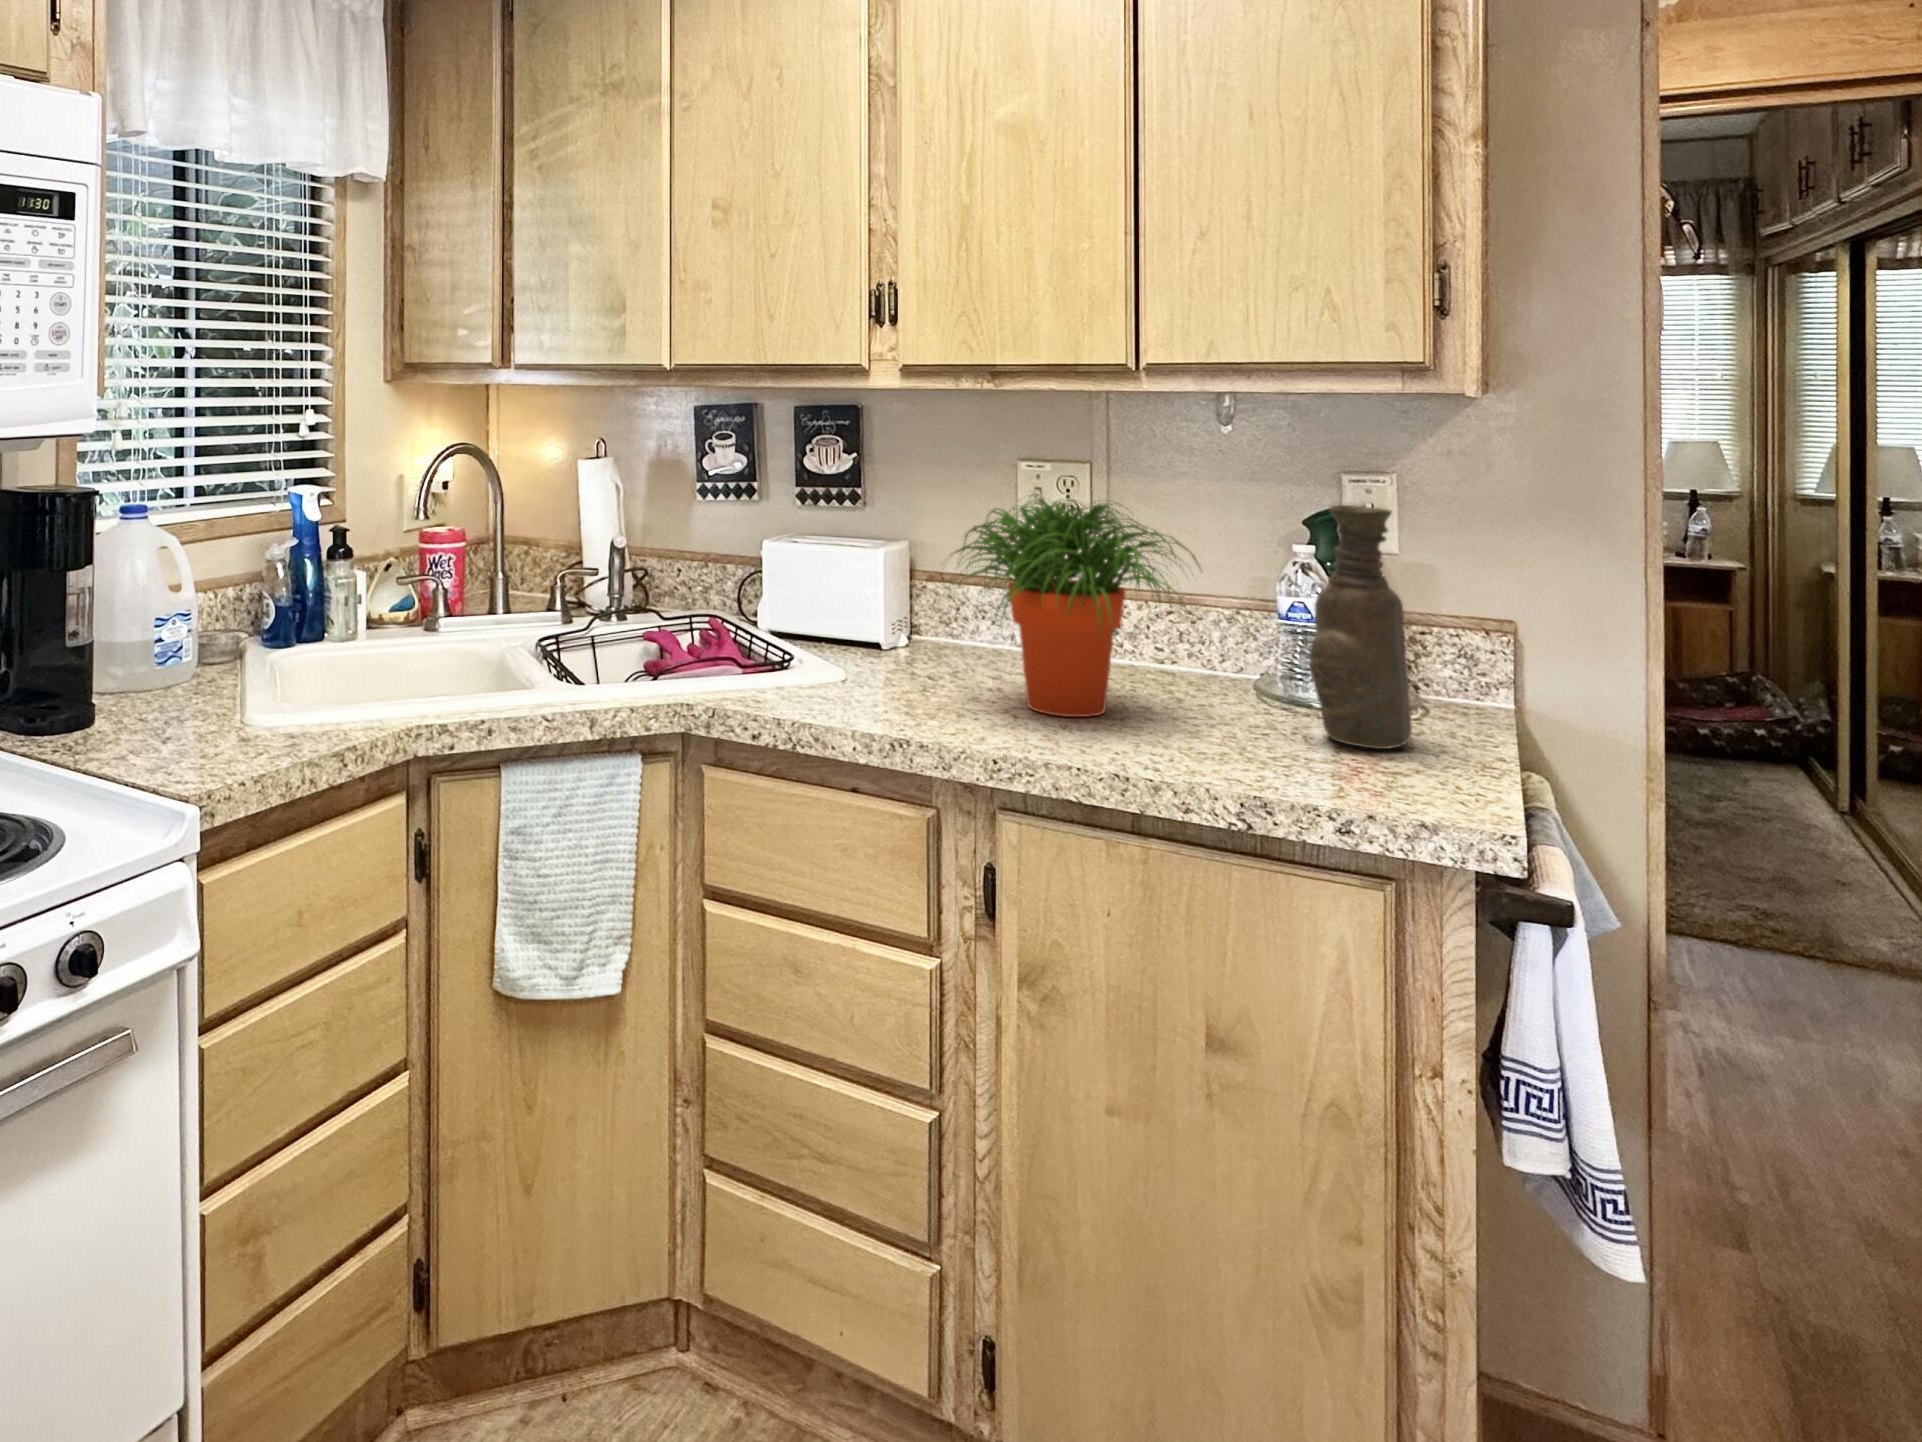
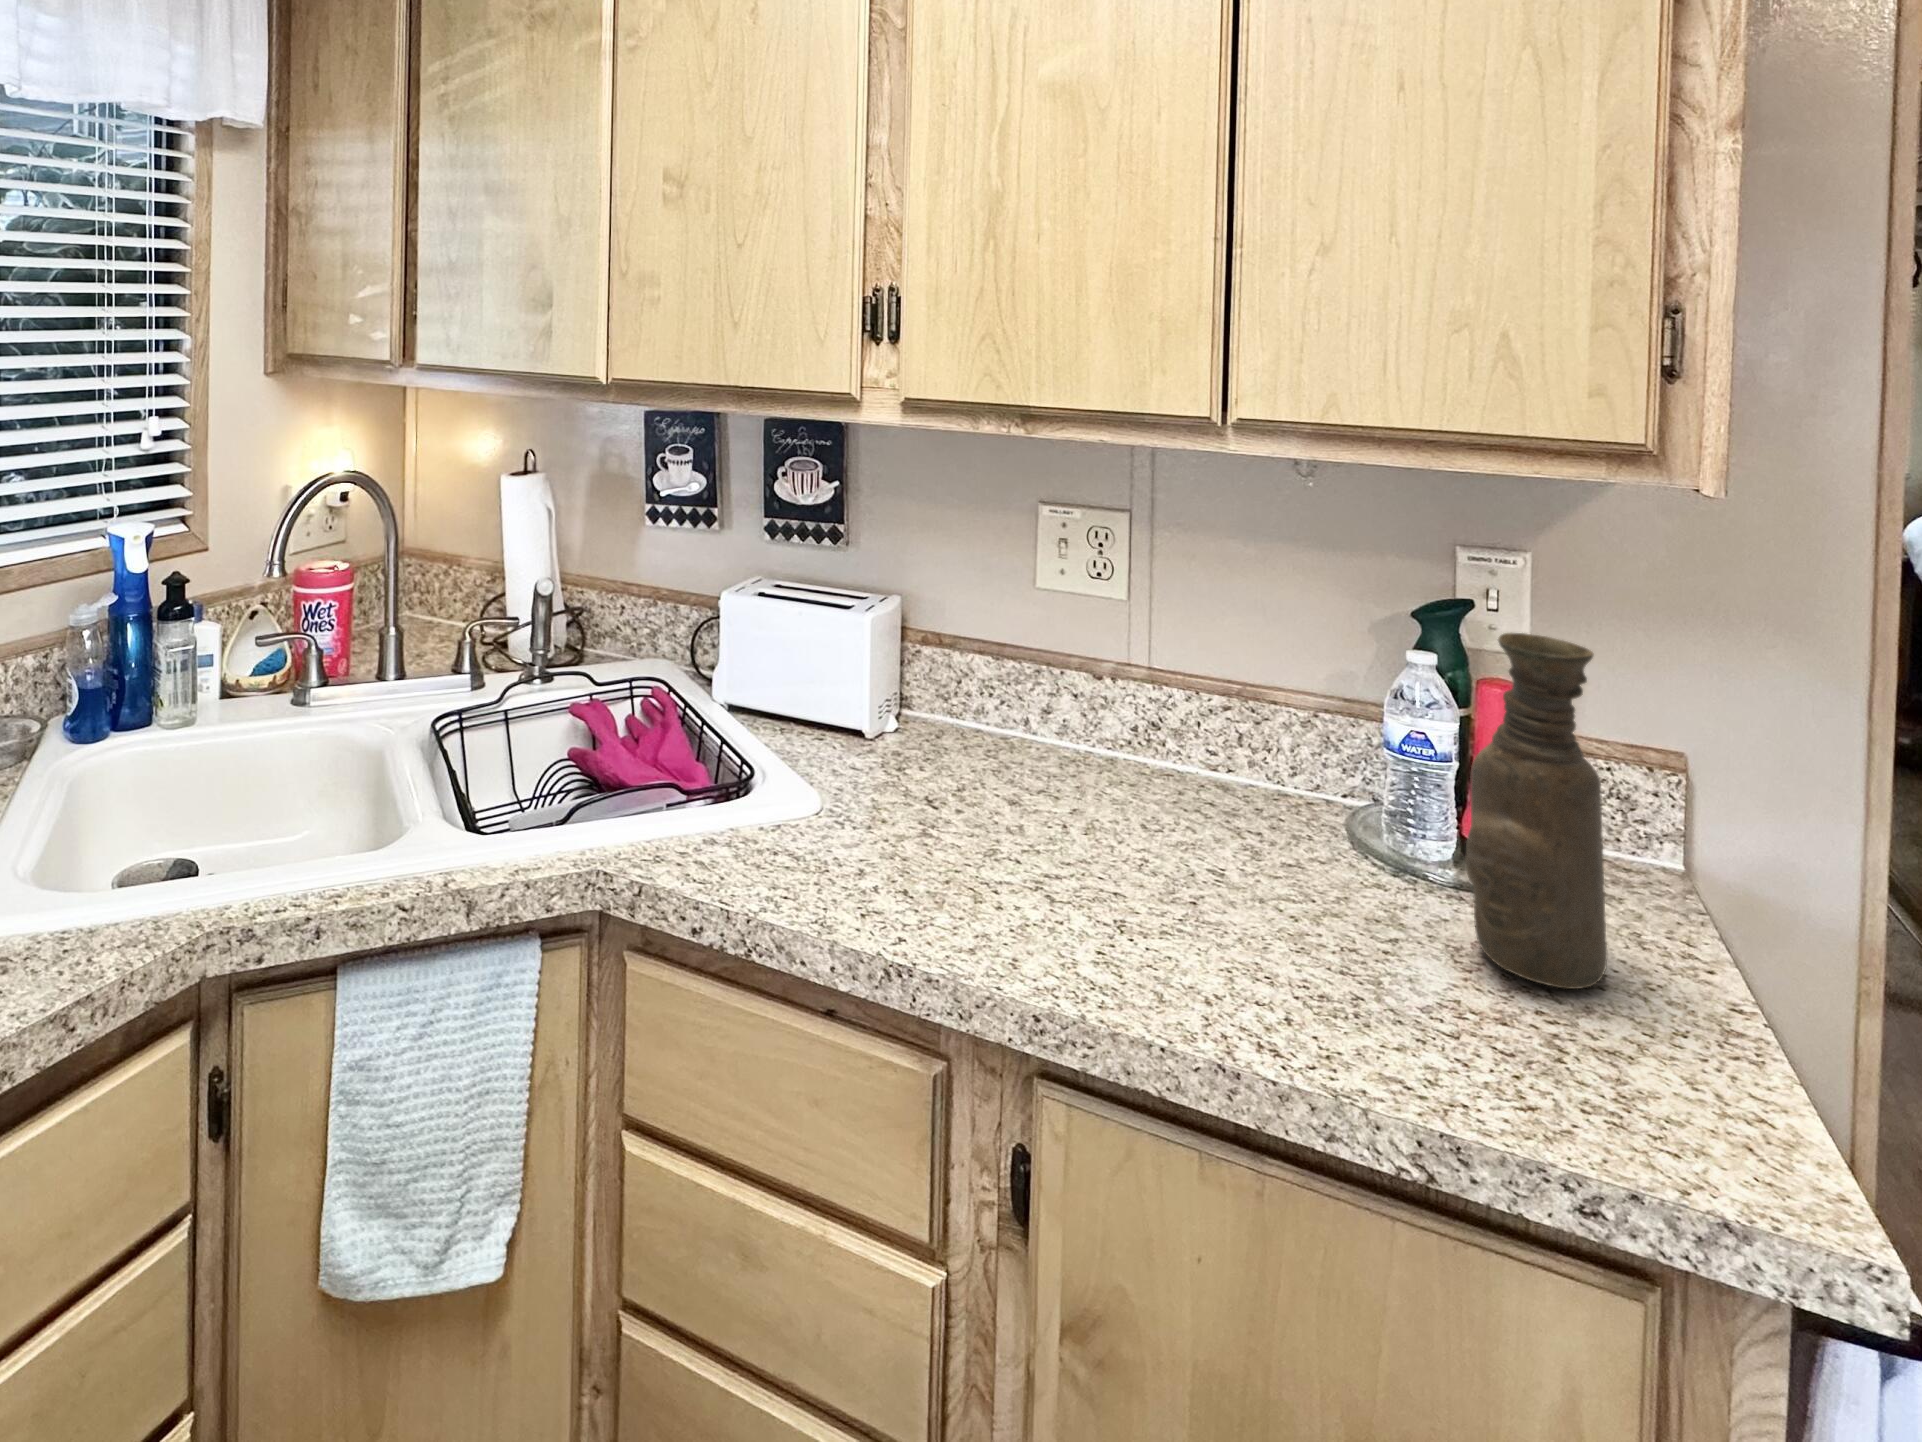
potted plant: present [954,495,1203,717] -> none [951,584,1312,902]

